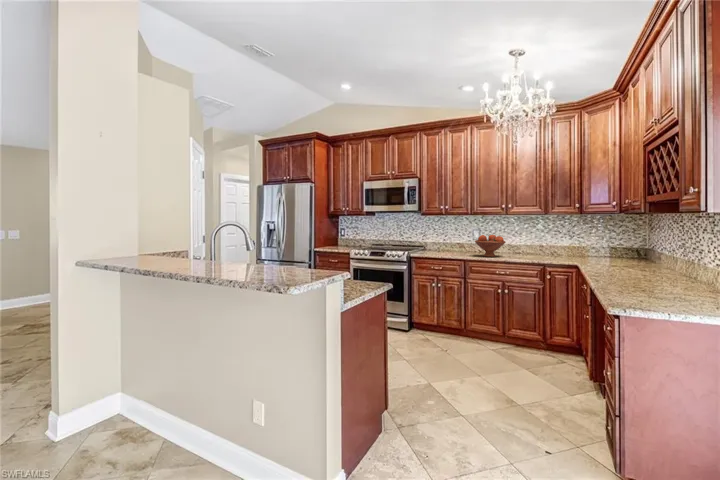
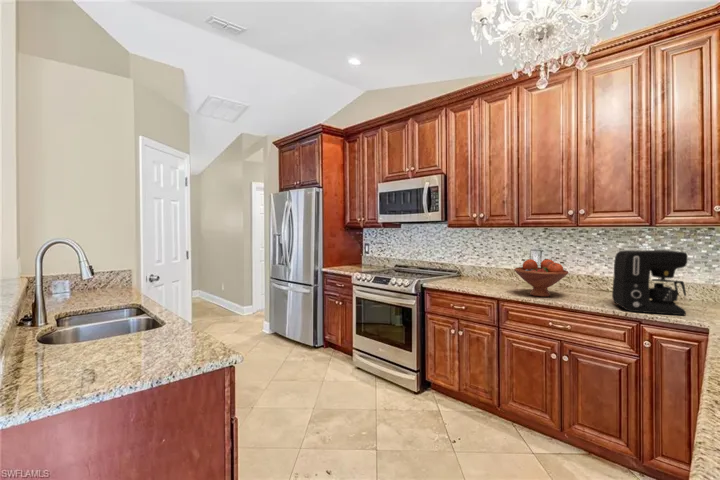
coffee maker: none [530,227,566,260] -> present [612,250,687,315]

